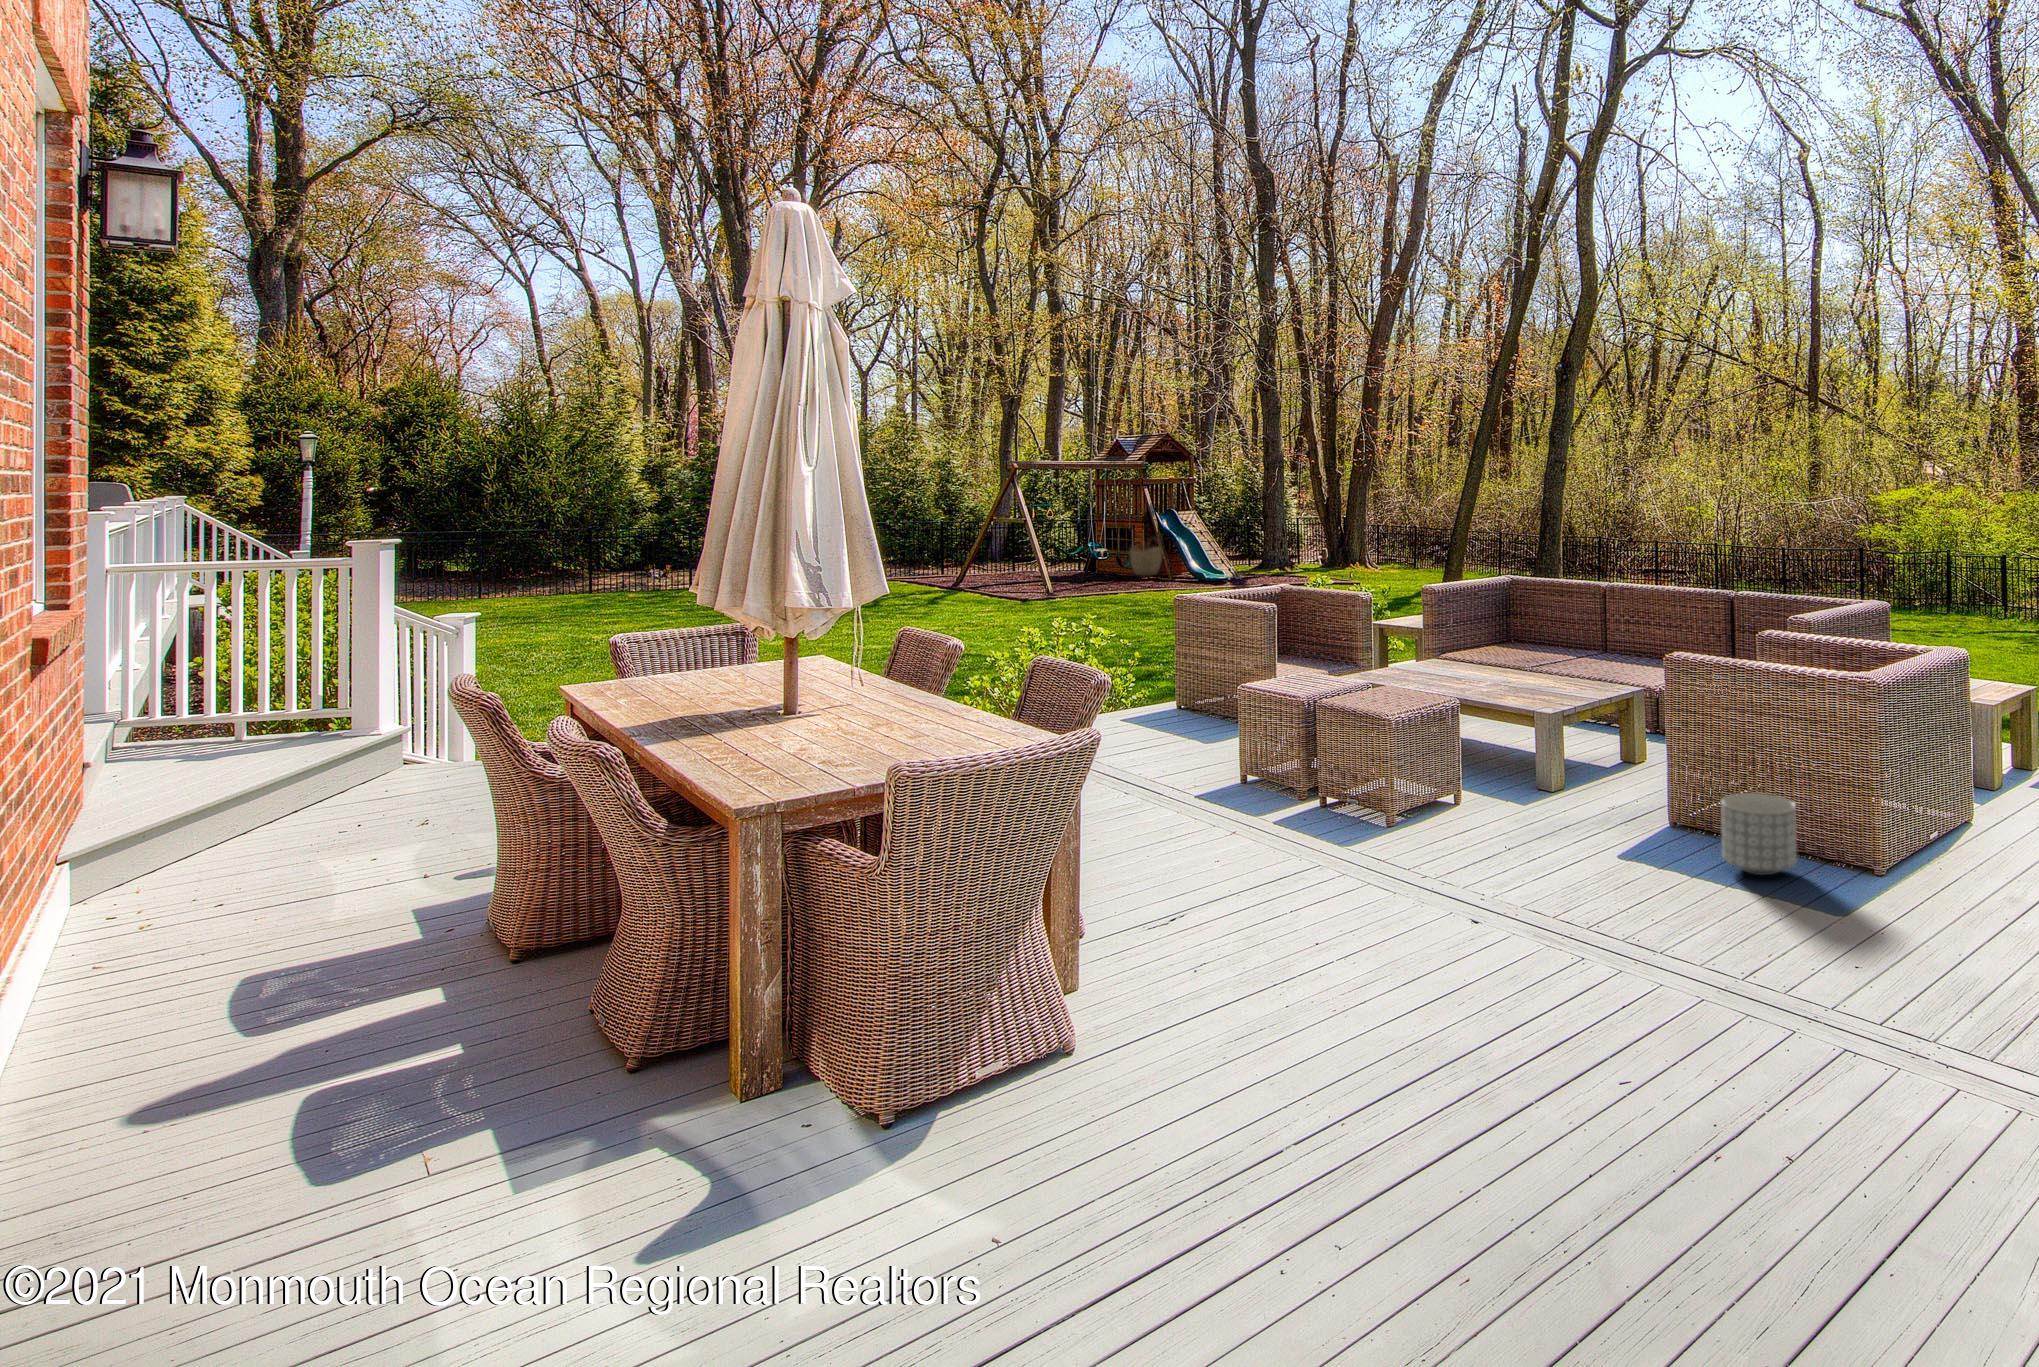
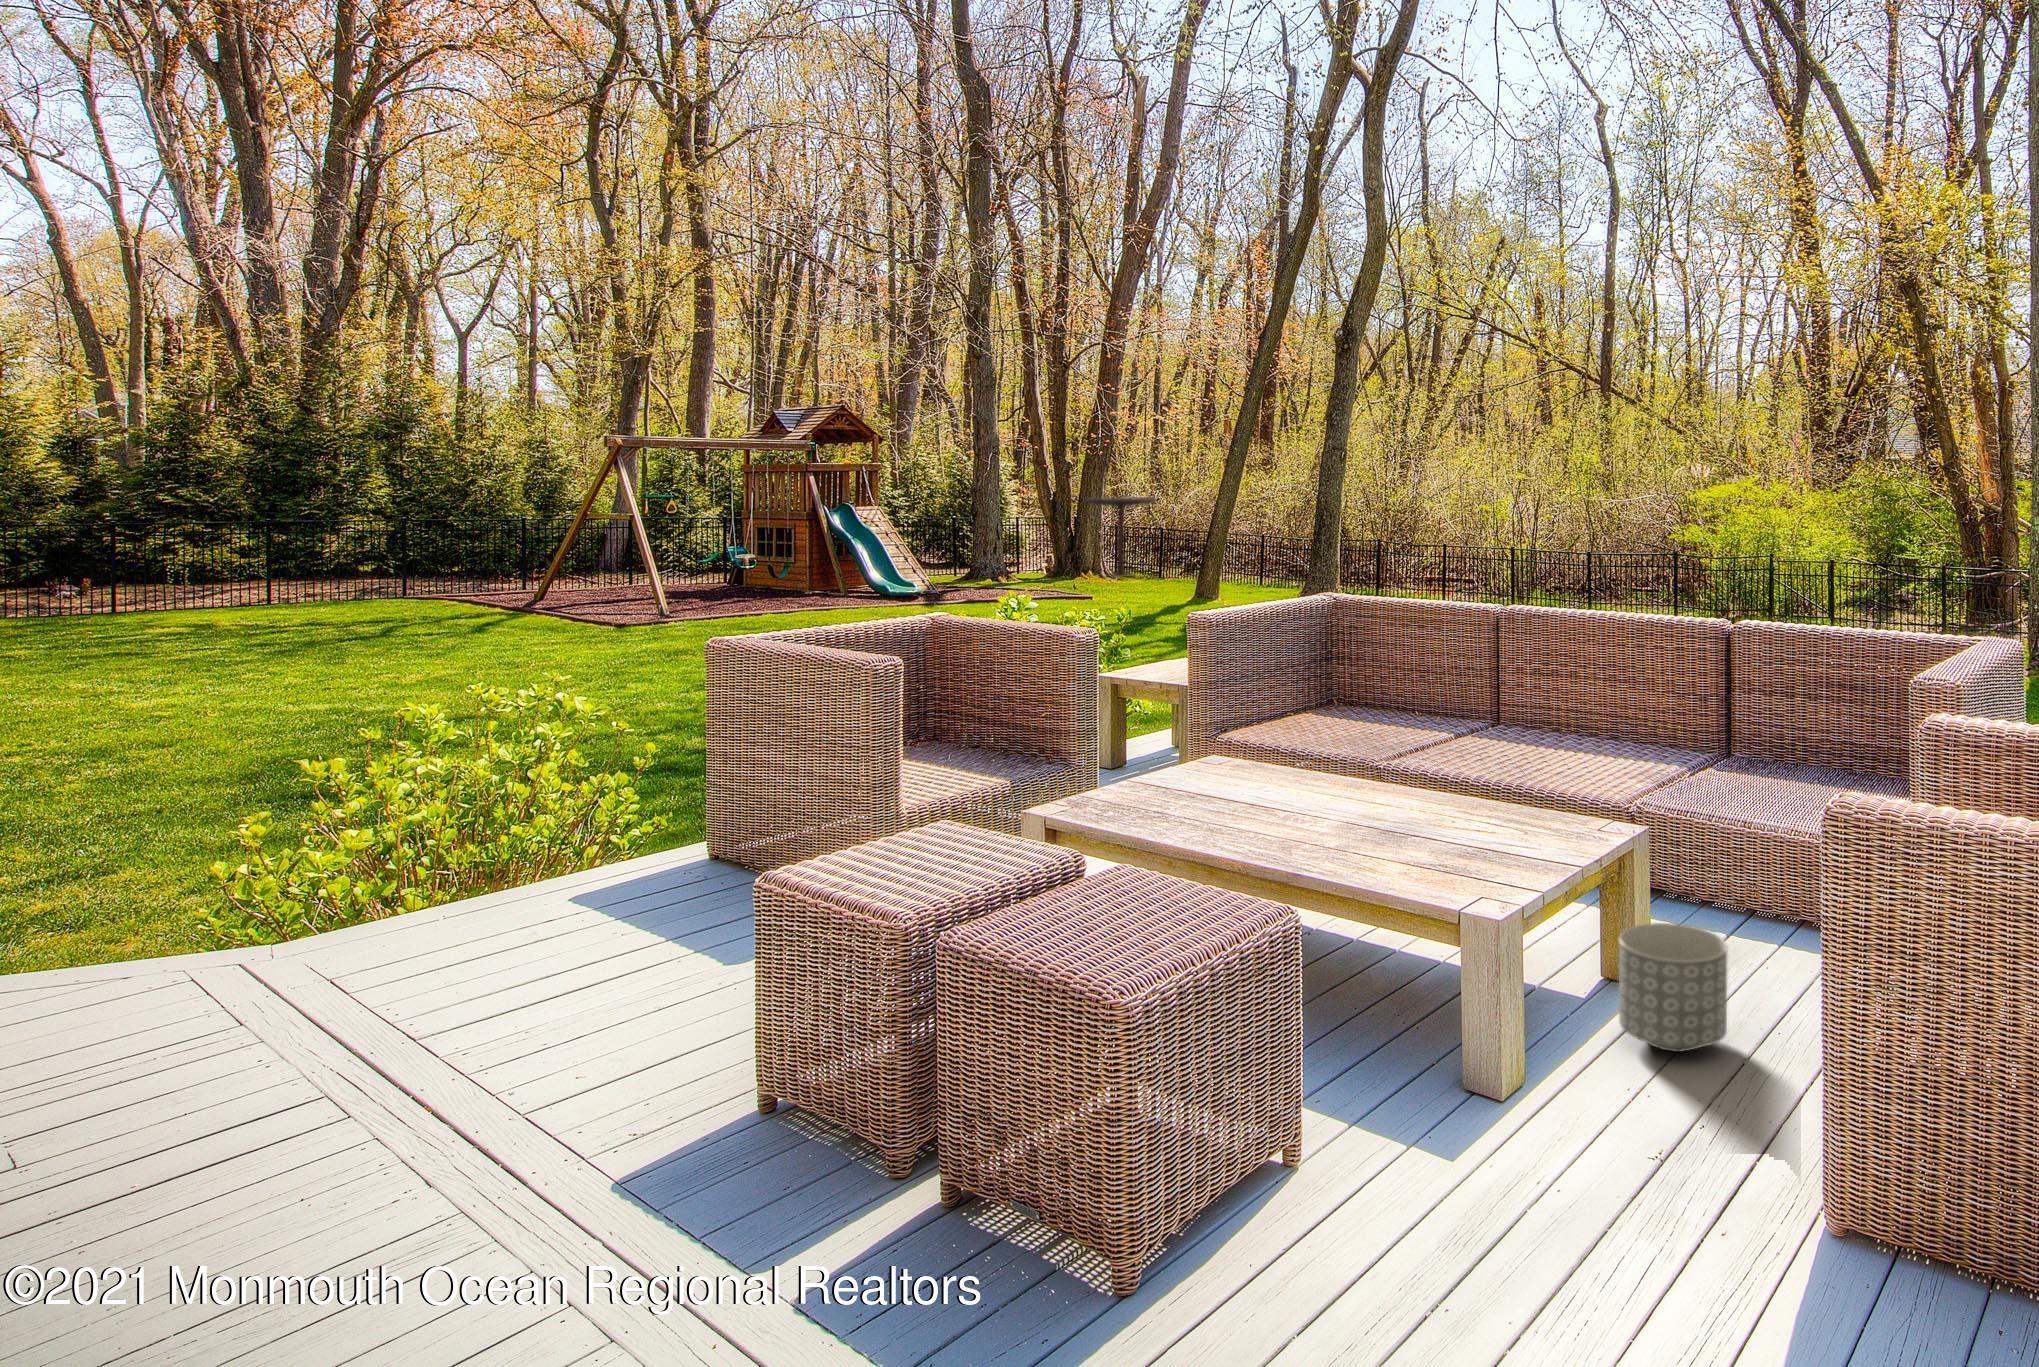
pedestal table: none [1353,503,1412,569] -> present [1085,497,1156,577]
woven basket: present [1130,545,1162,576] -> none [791,538,835,588]

